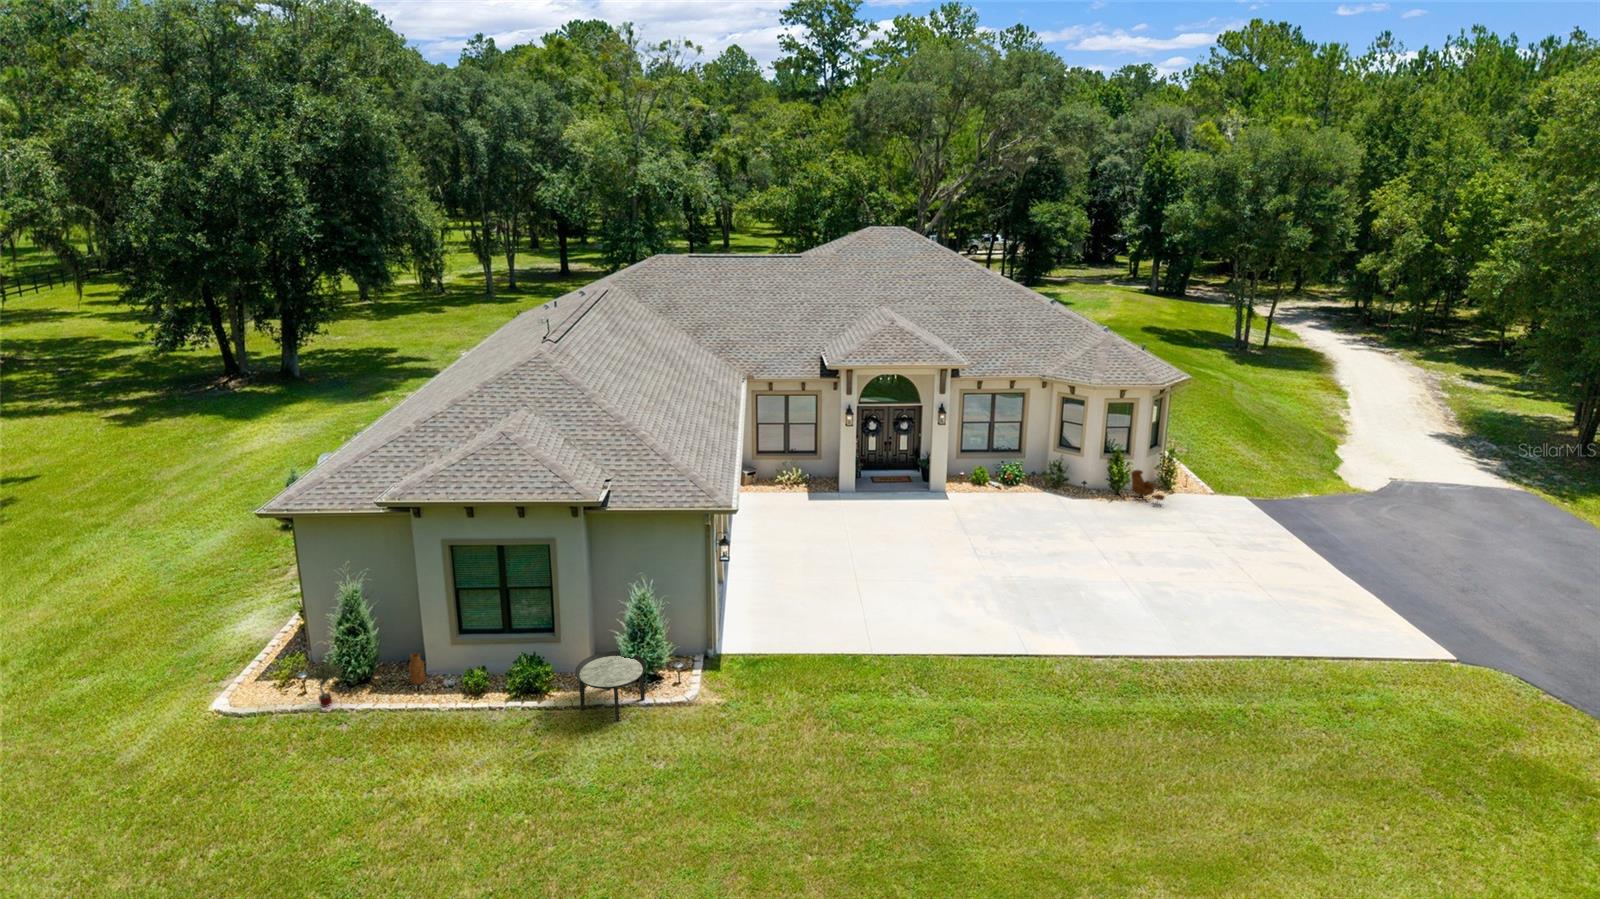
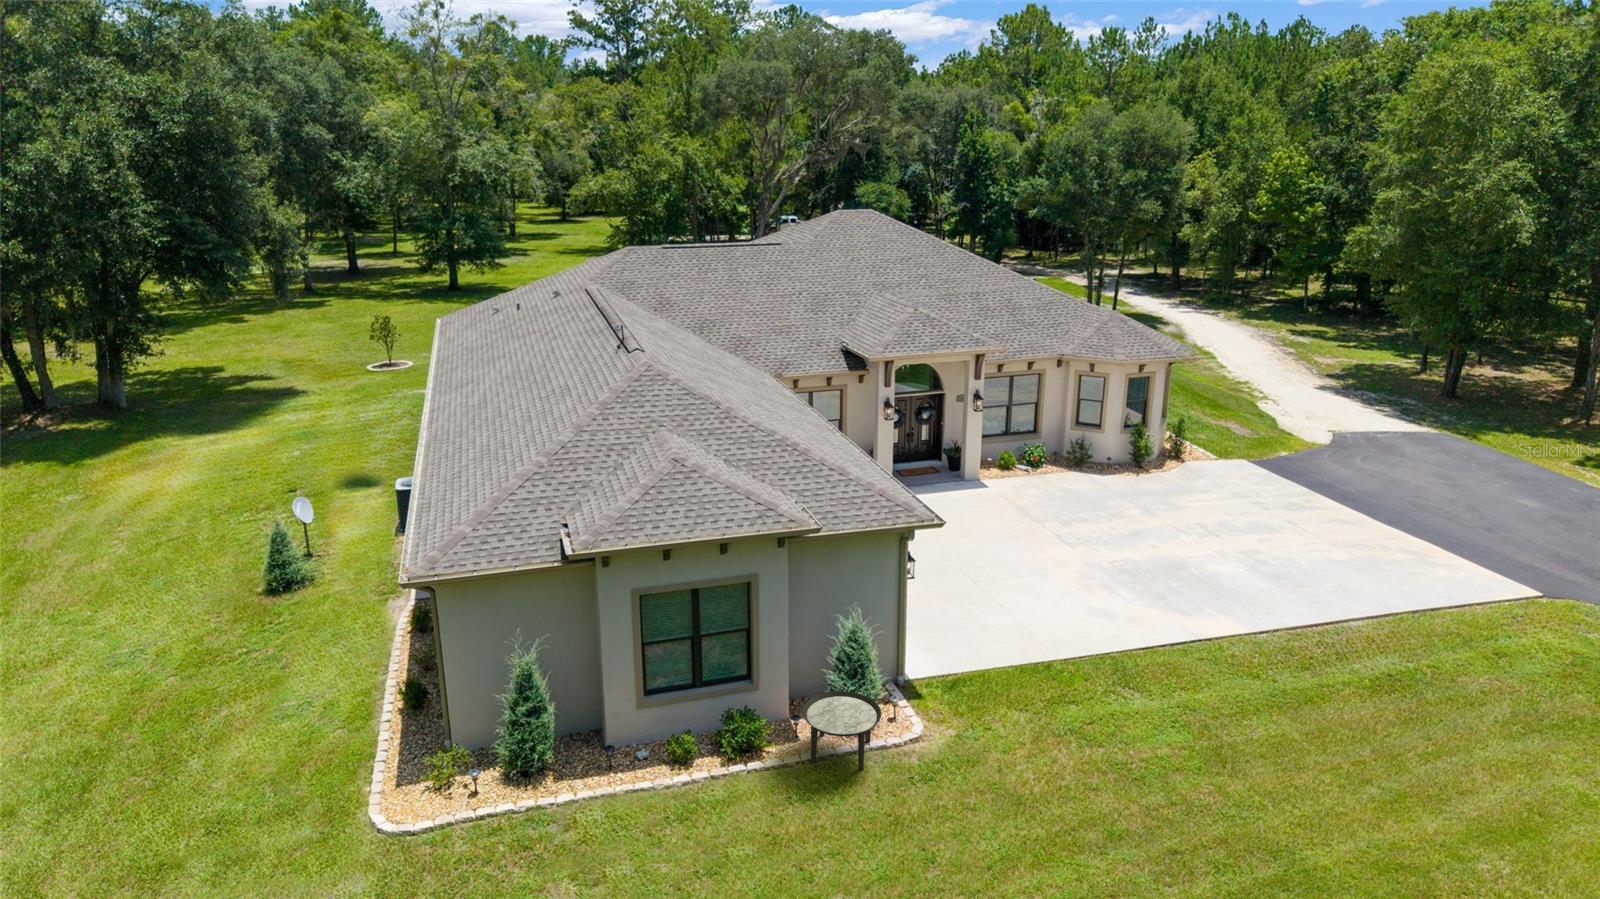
lounge chair: present [1131,470,1164,505] -> none [1153,443,1190,479]
watering can: present [409,653,425,685] -> none [586,726,614,764]
potted tree: present [306,654,343,707] -> none [480,741,535,808]

